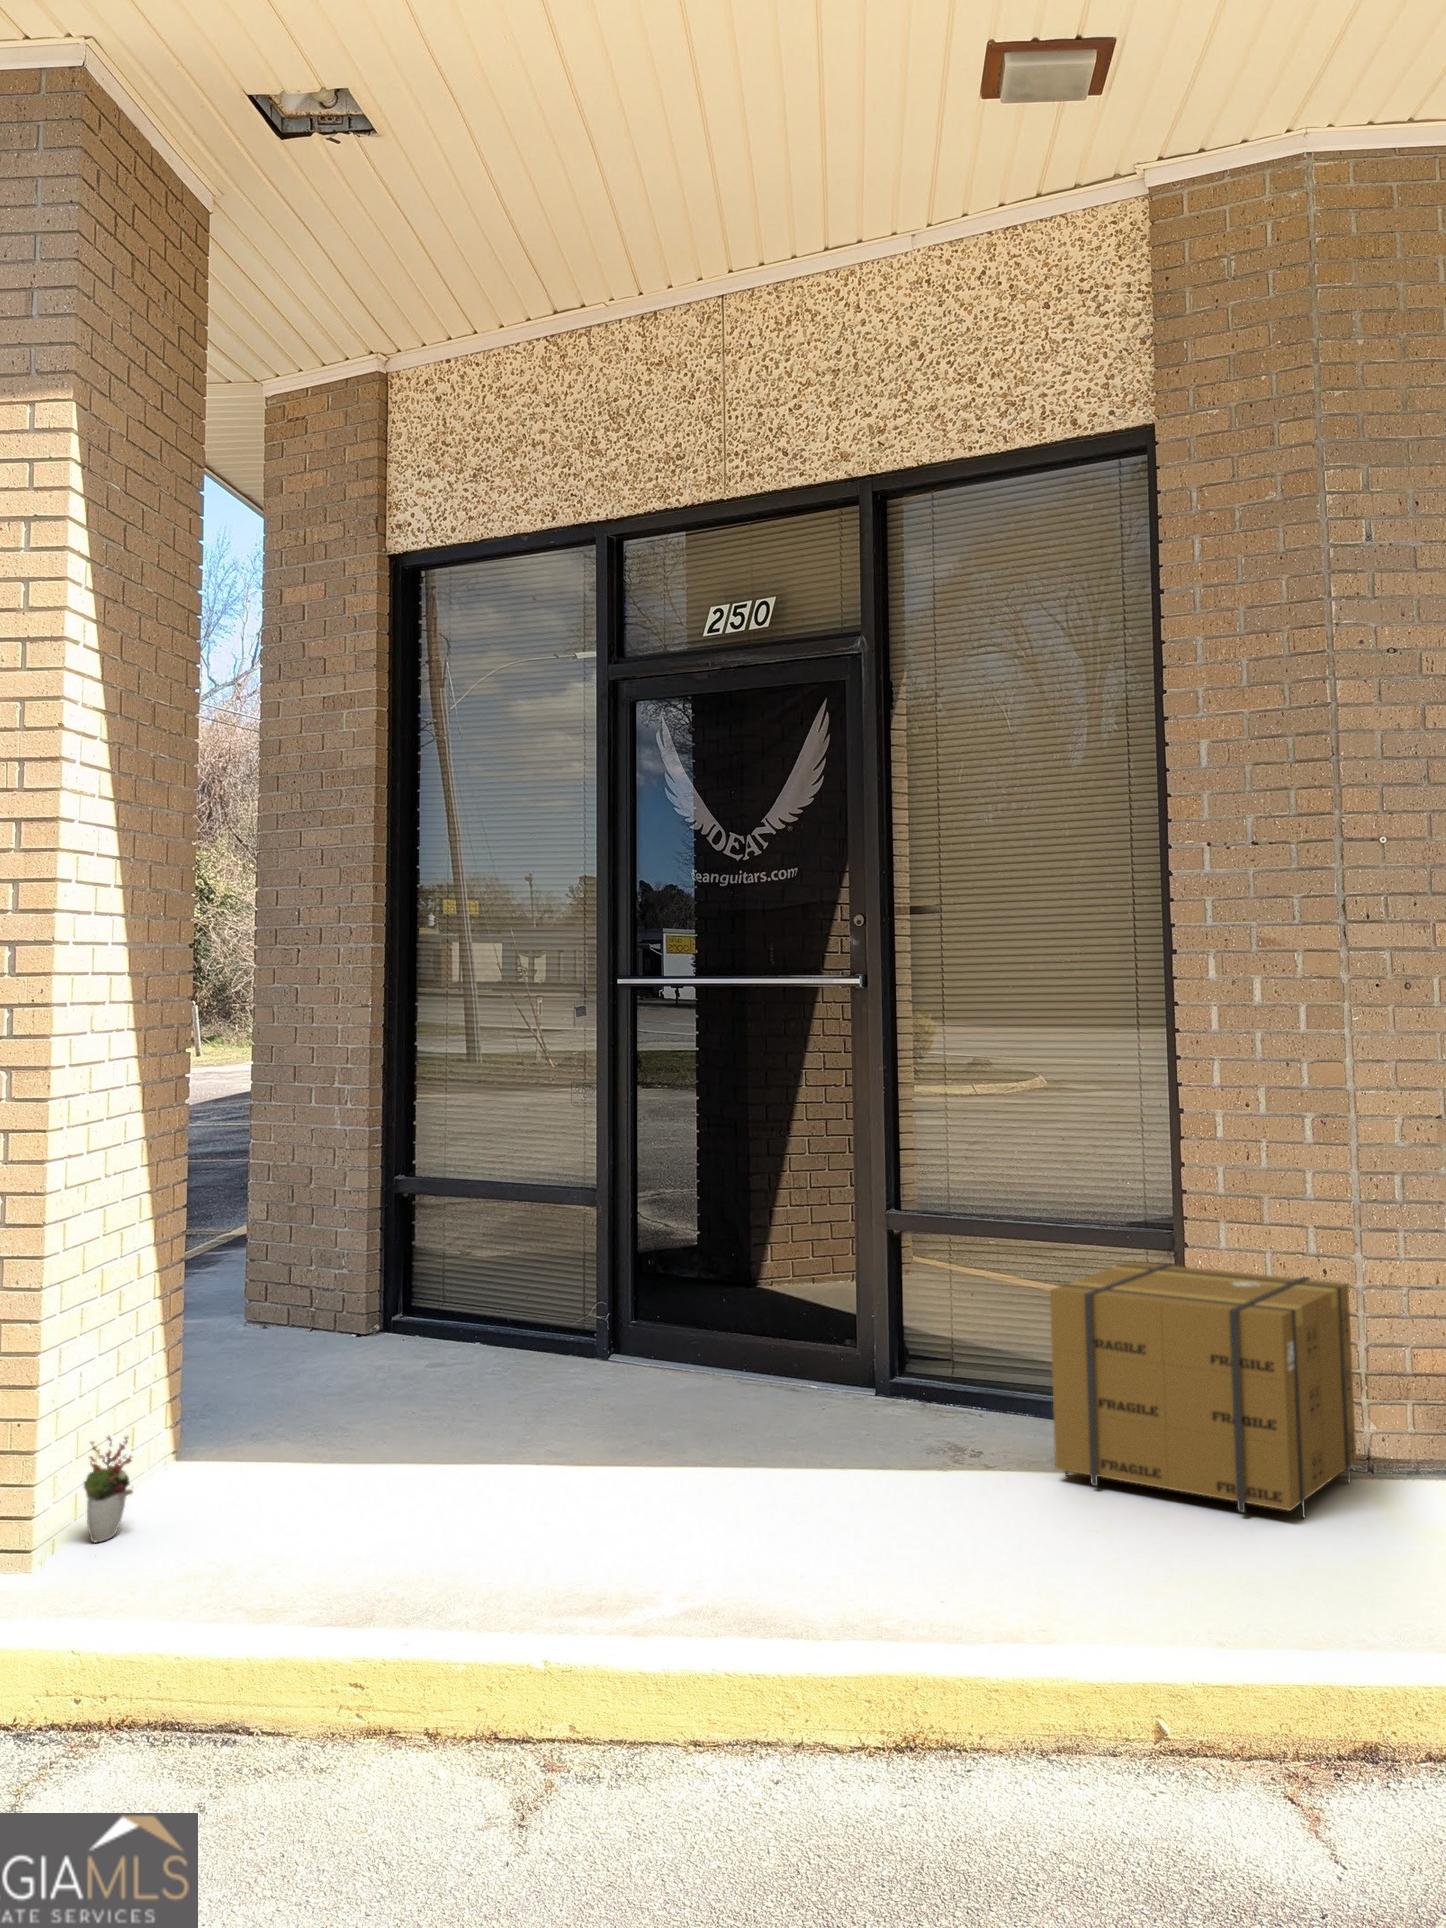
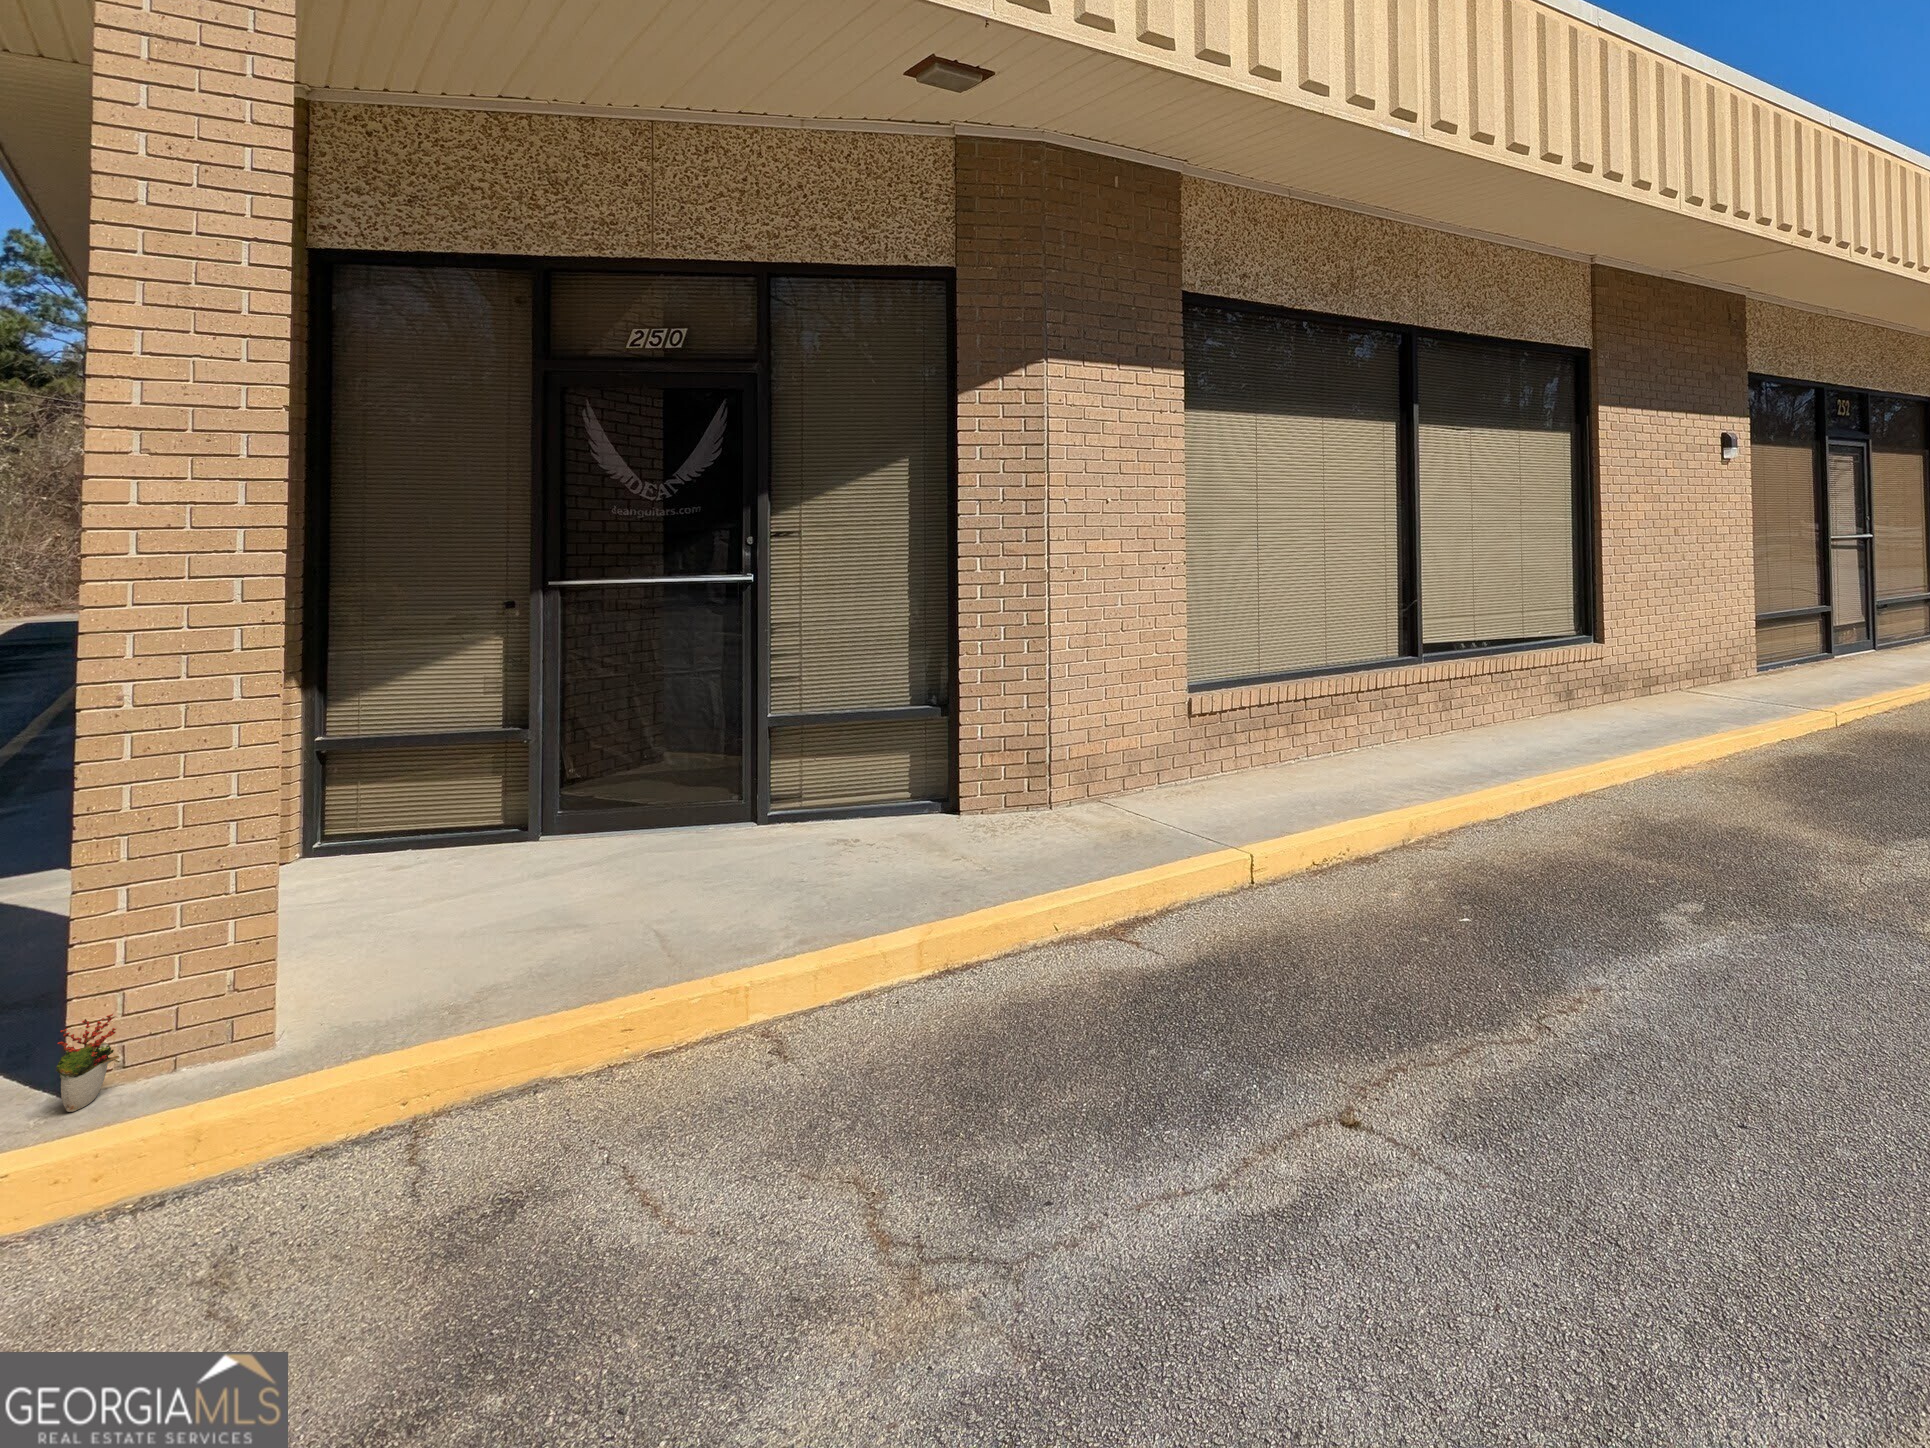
cardboard box: present [1050,1262,1357,1518] -> none [893,718,1044,848]

